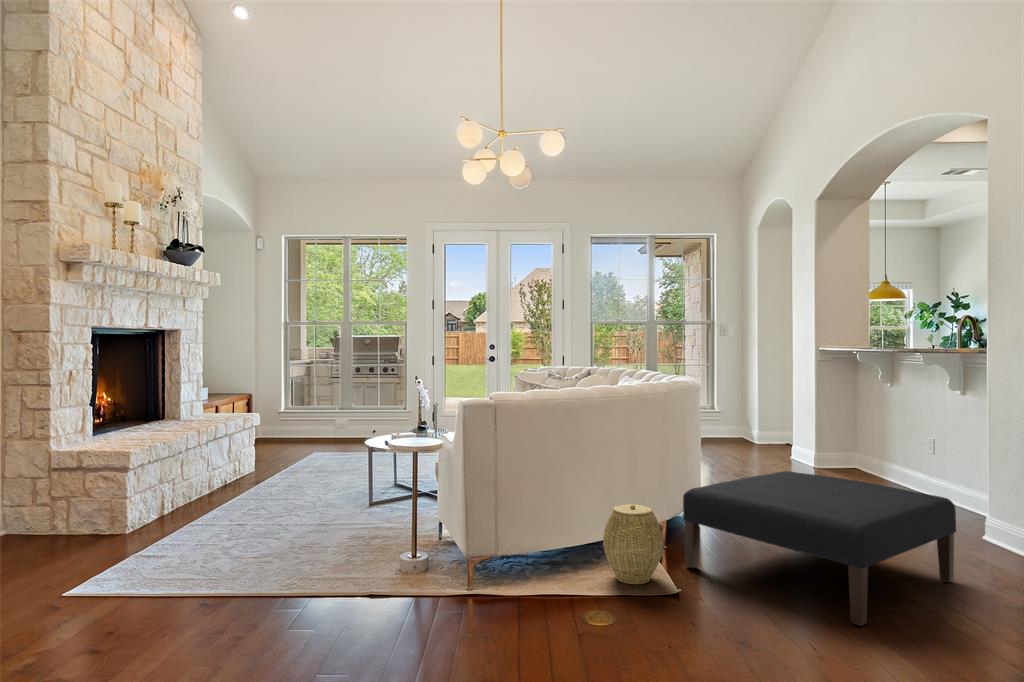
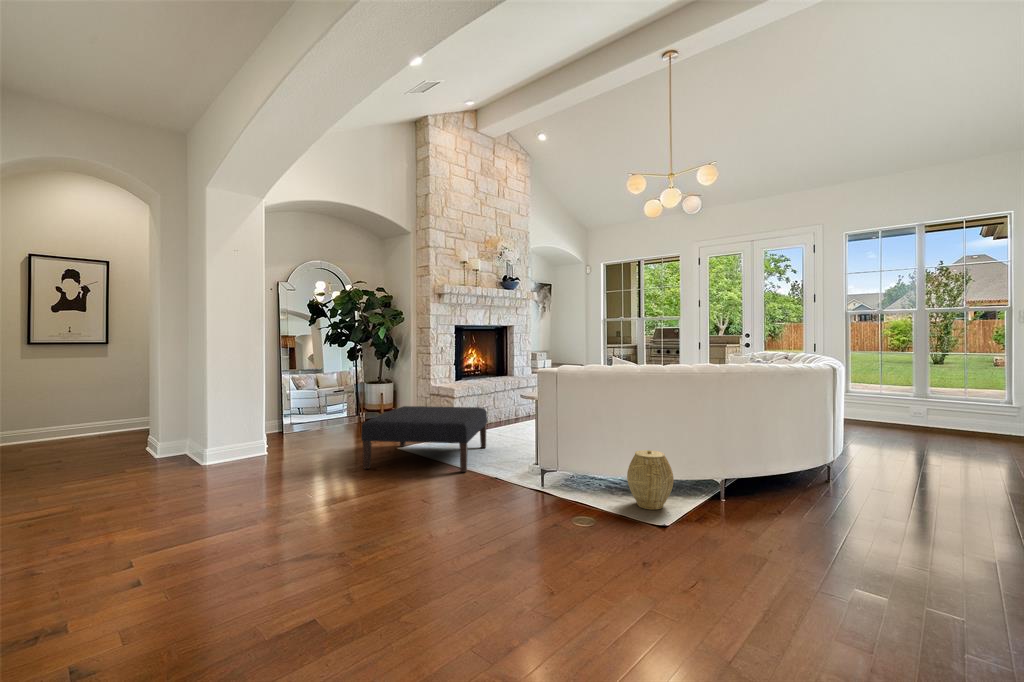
ottoman: present [683,471,956,626] -> present [361,406,487,472]

